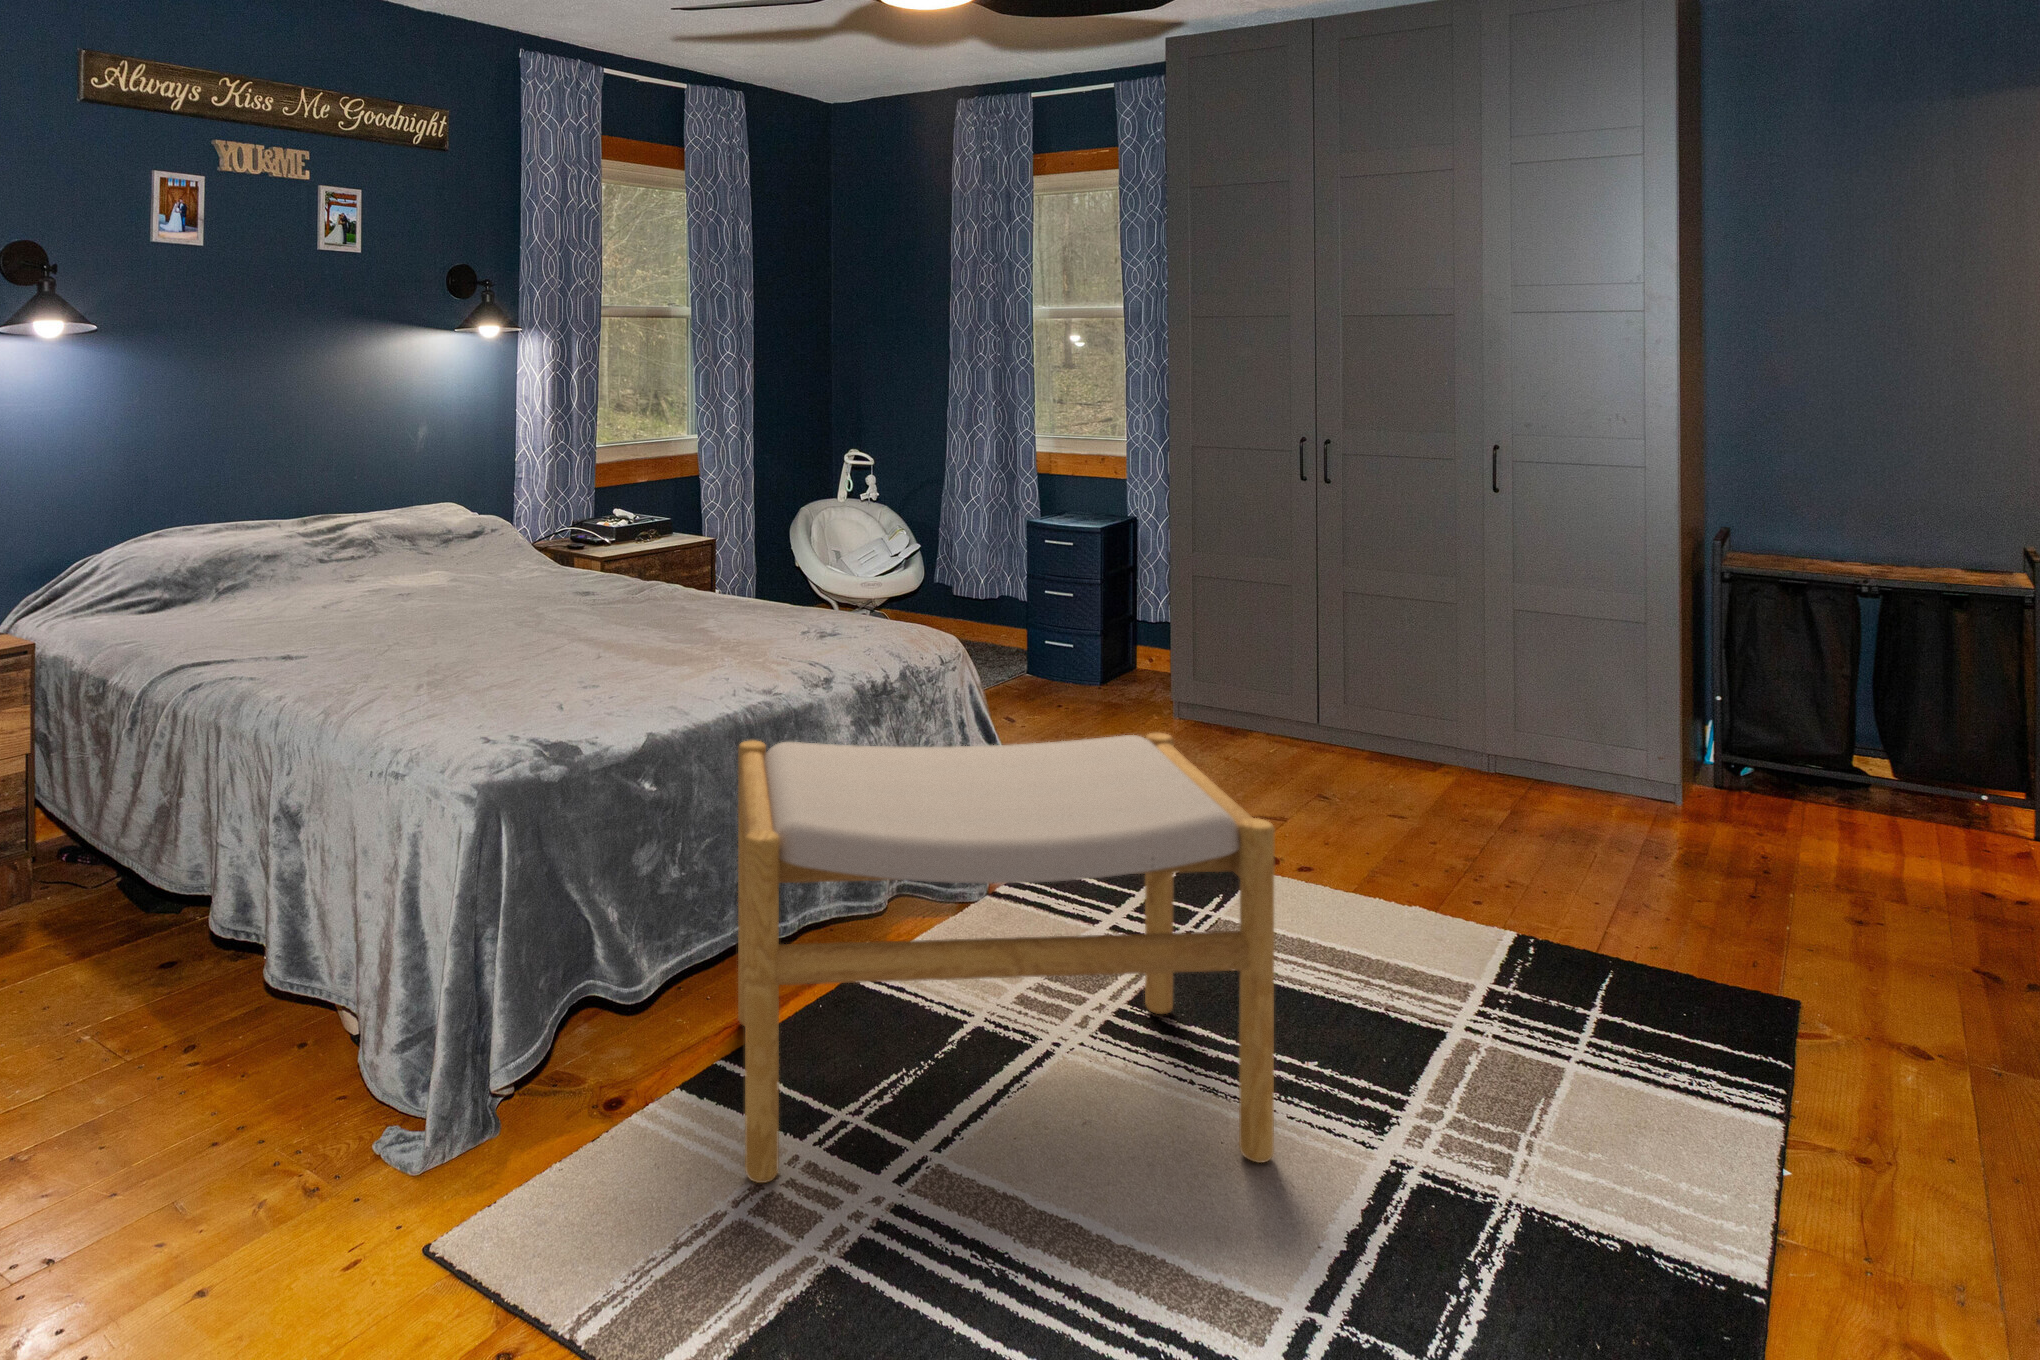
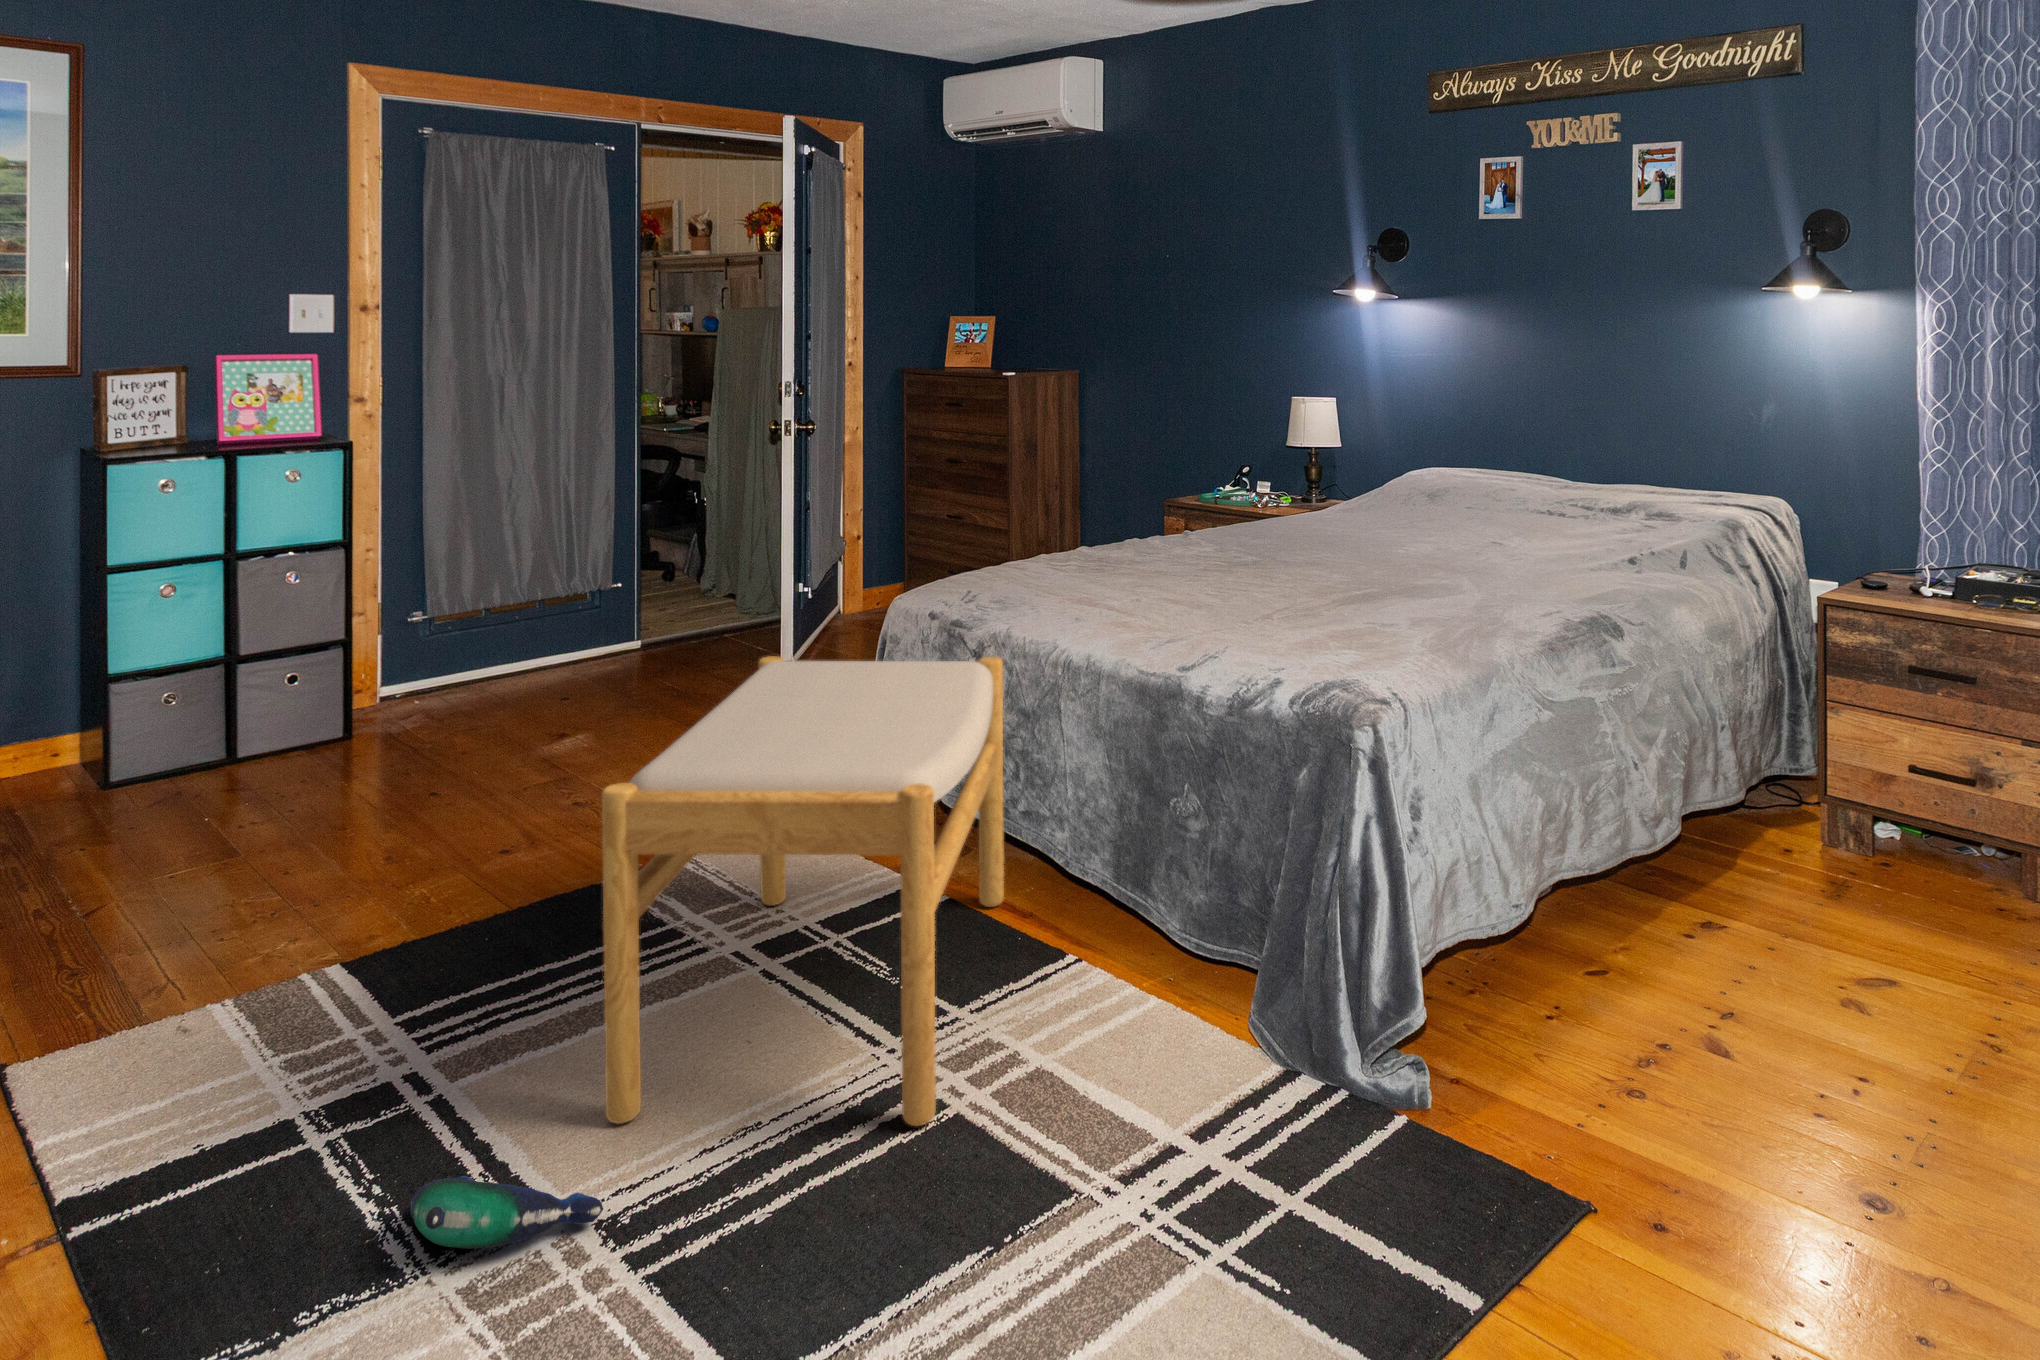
plush toy: none [1375,1105,1512,1229] -> present [411,1176,603,1249]

